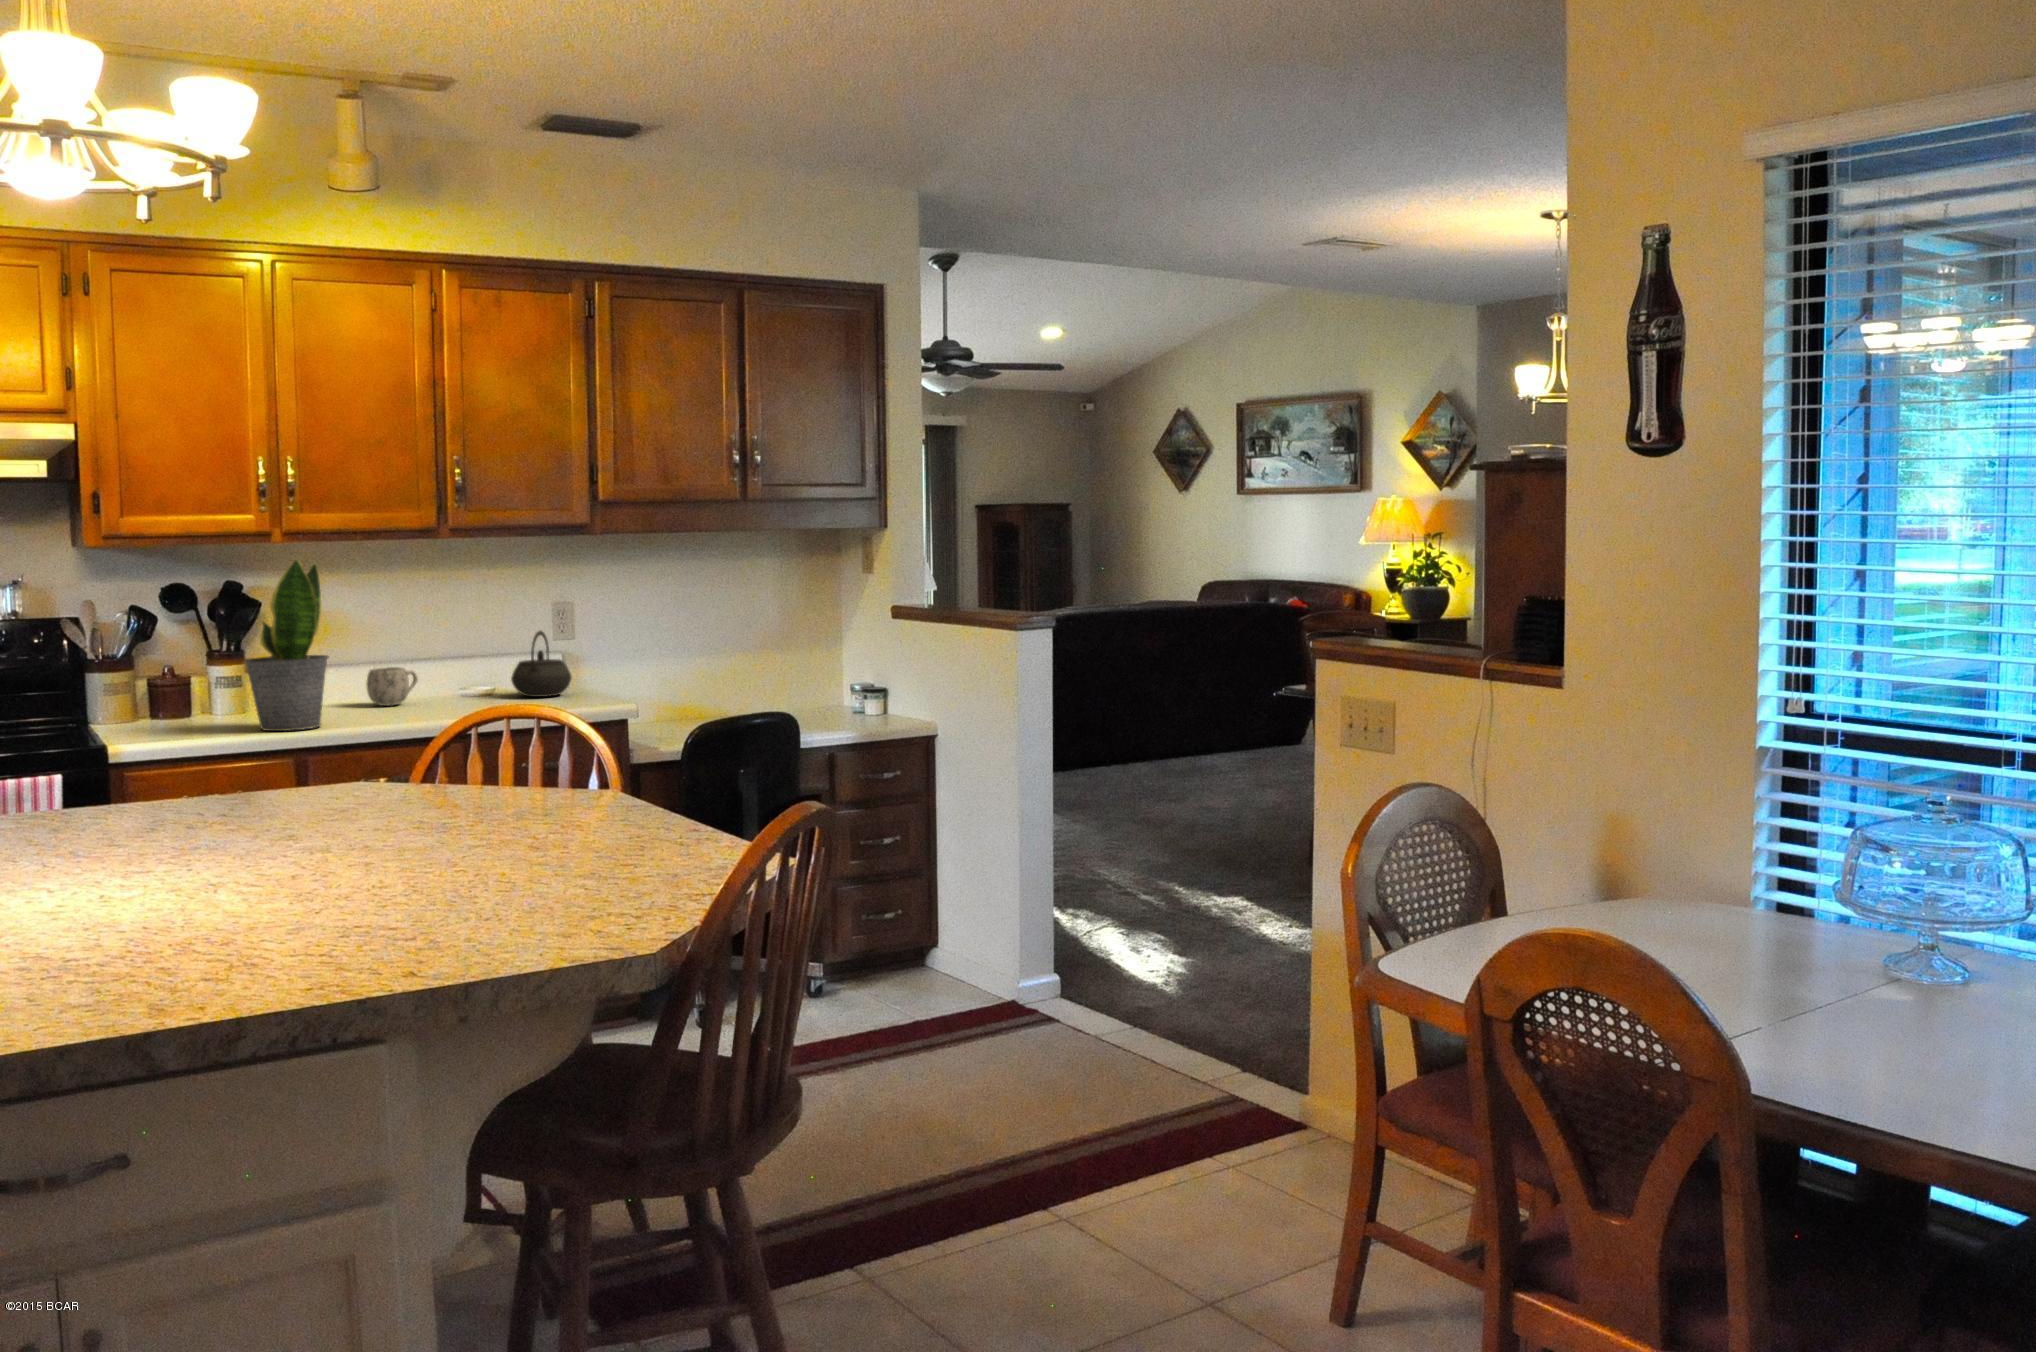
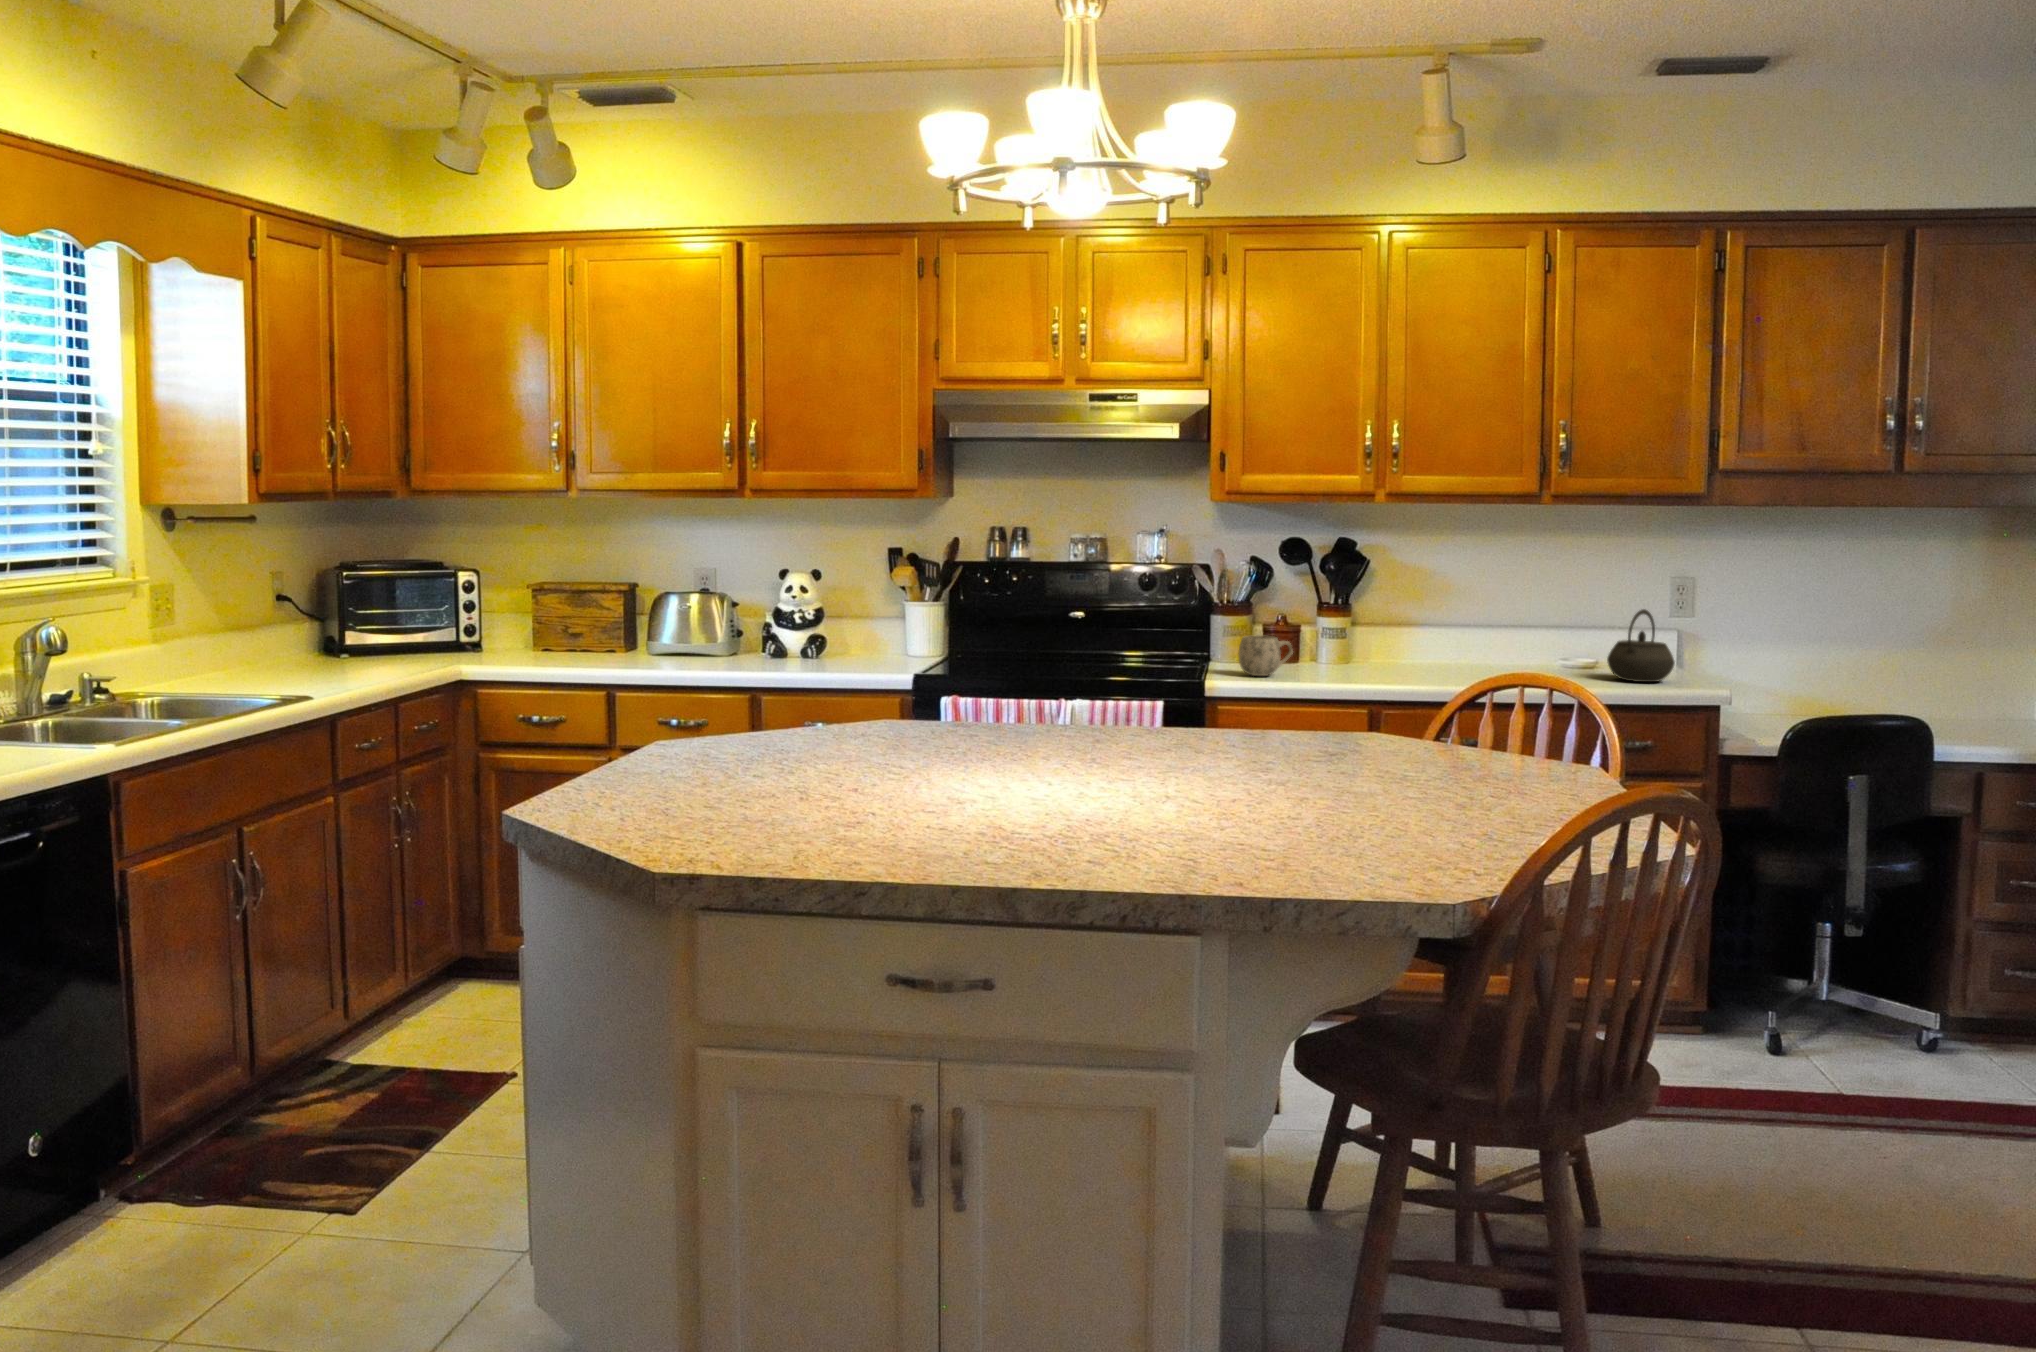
potted plant: present [245,559,329,731] -> none [1328,517,1406,687]
mug: present [367,667,418,706] -> present [1239,636,1293,676]

